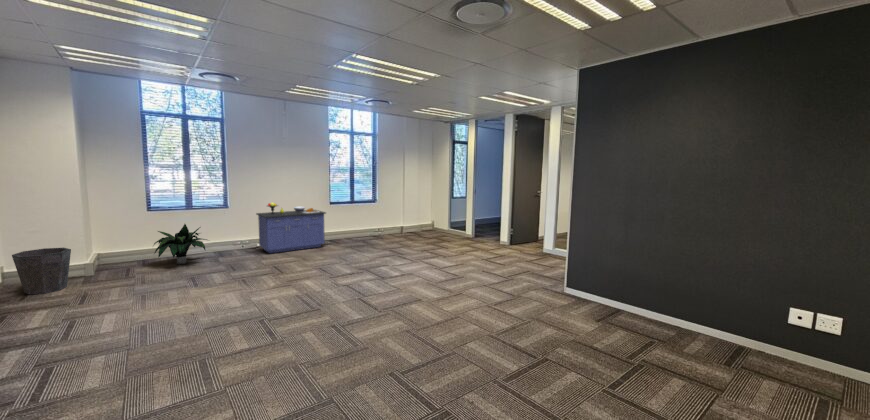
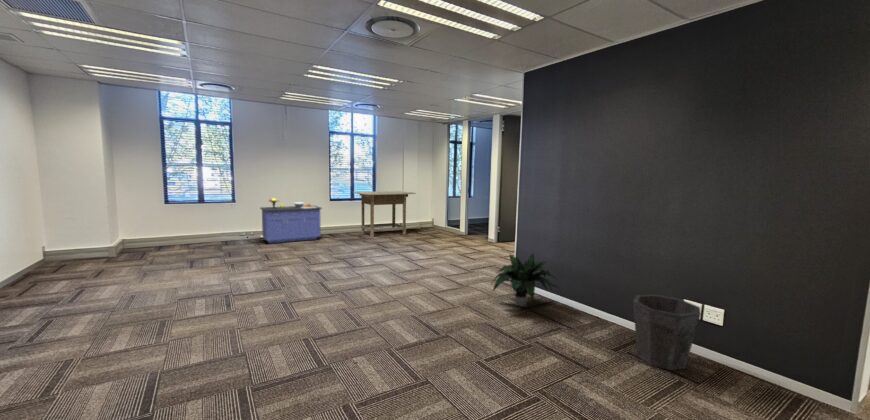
desk: none [354,193,422,243] -> present [353,191,416,237]
potted plant: present [154,224,207,264] -> present [493,254,558,307]
waste bin: present [12,248,71,294] -> present [633,295,701,370]

